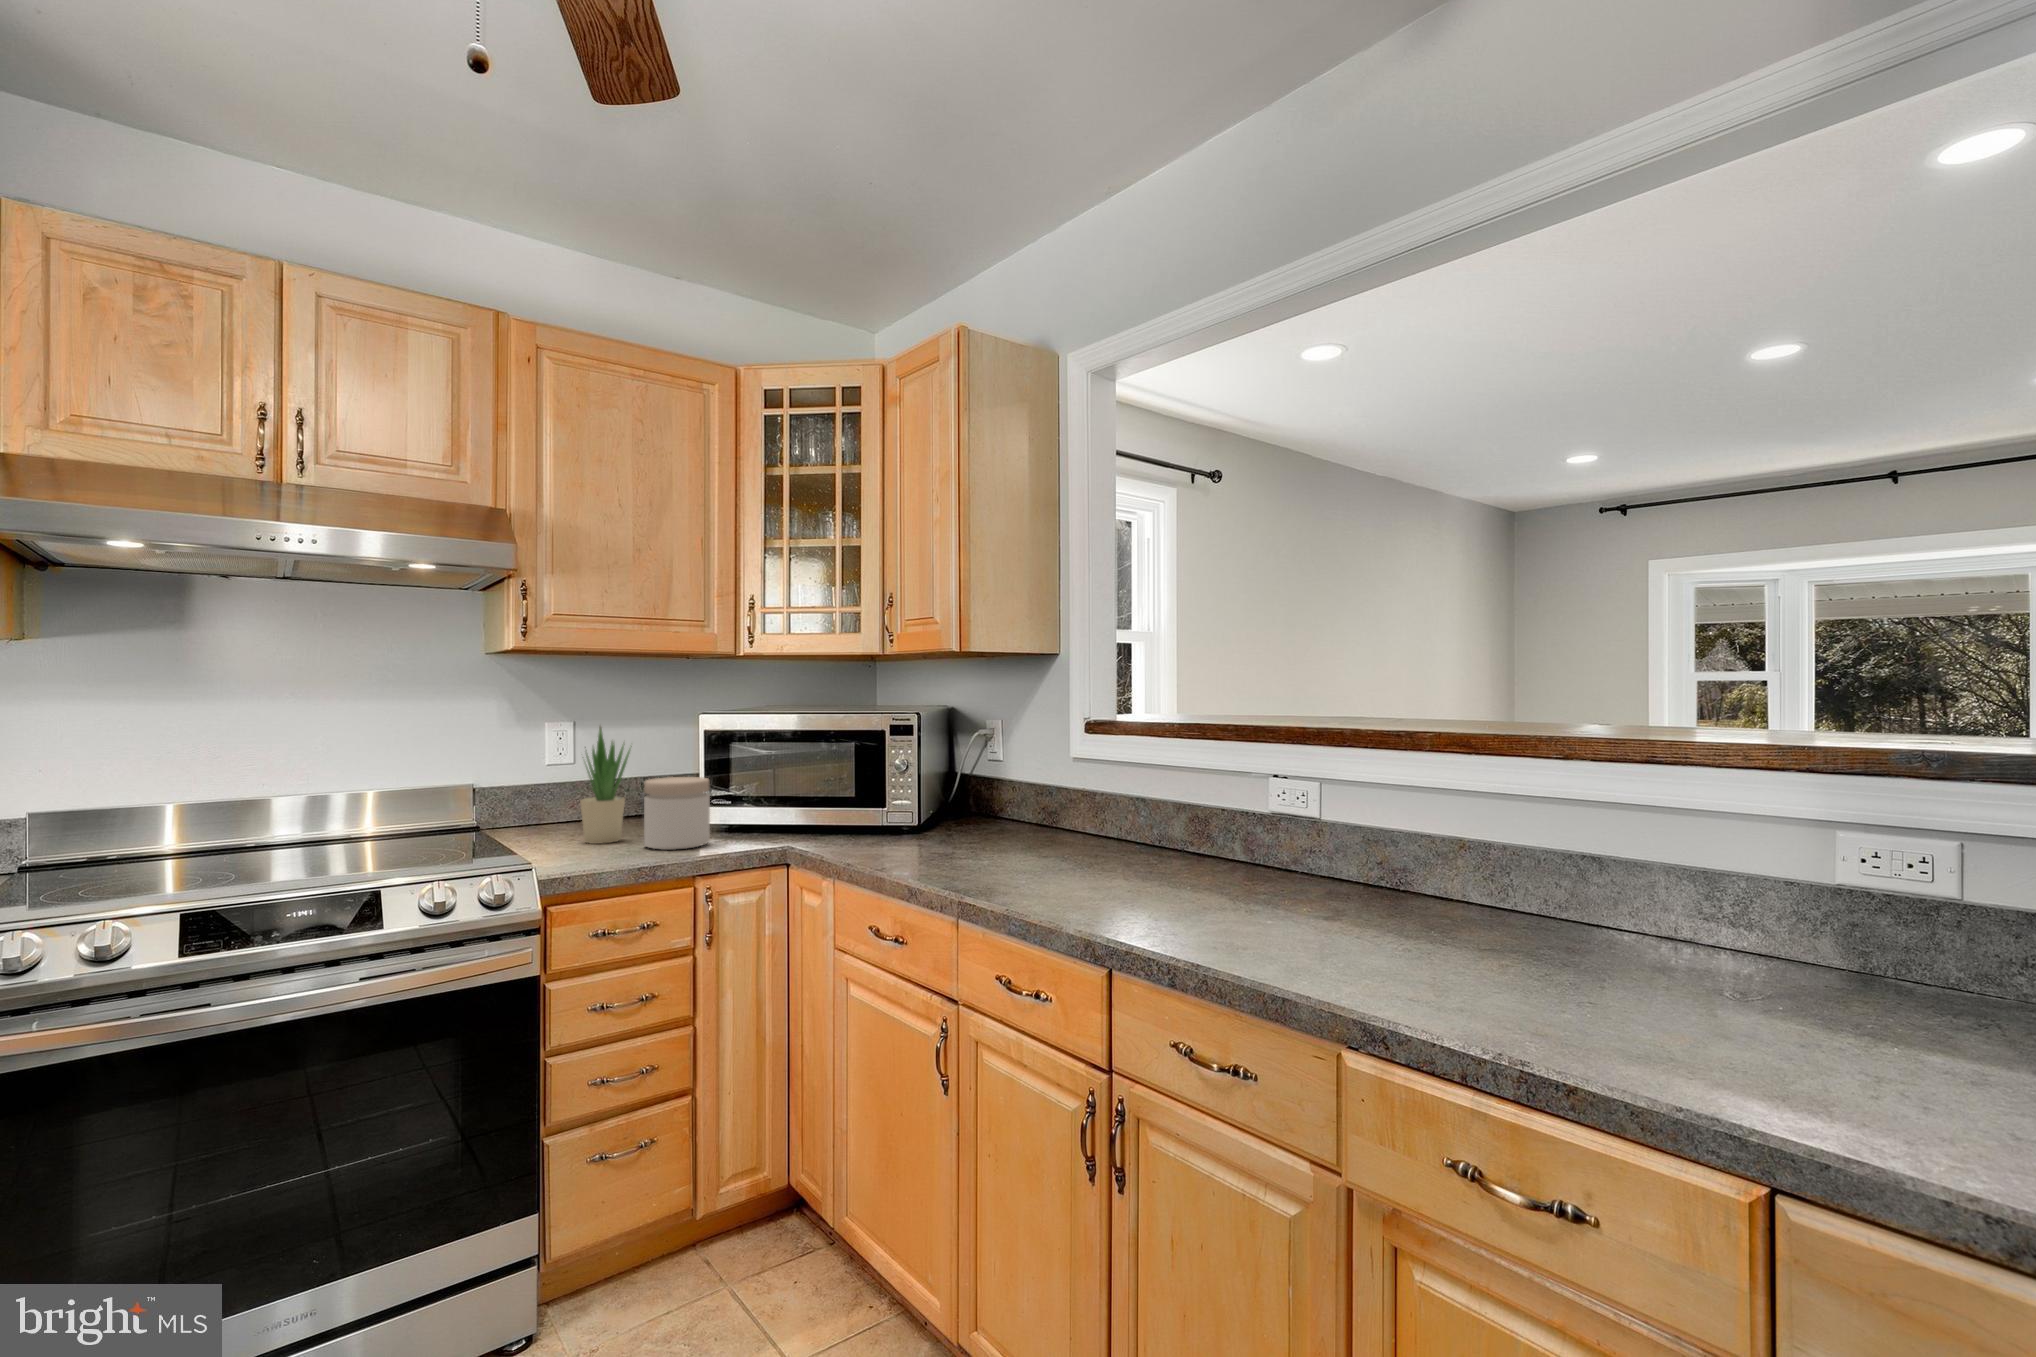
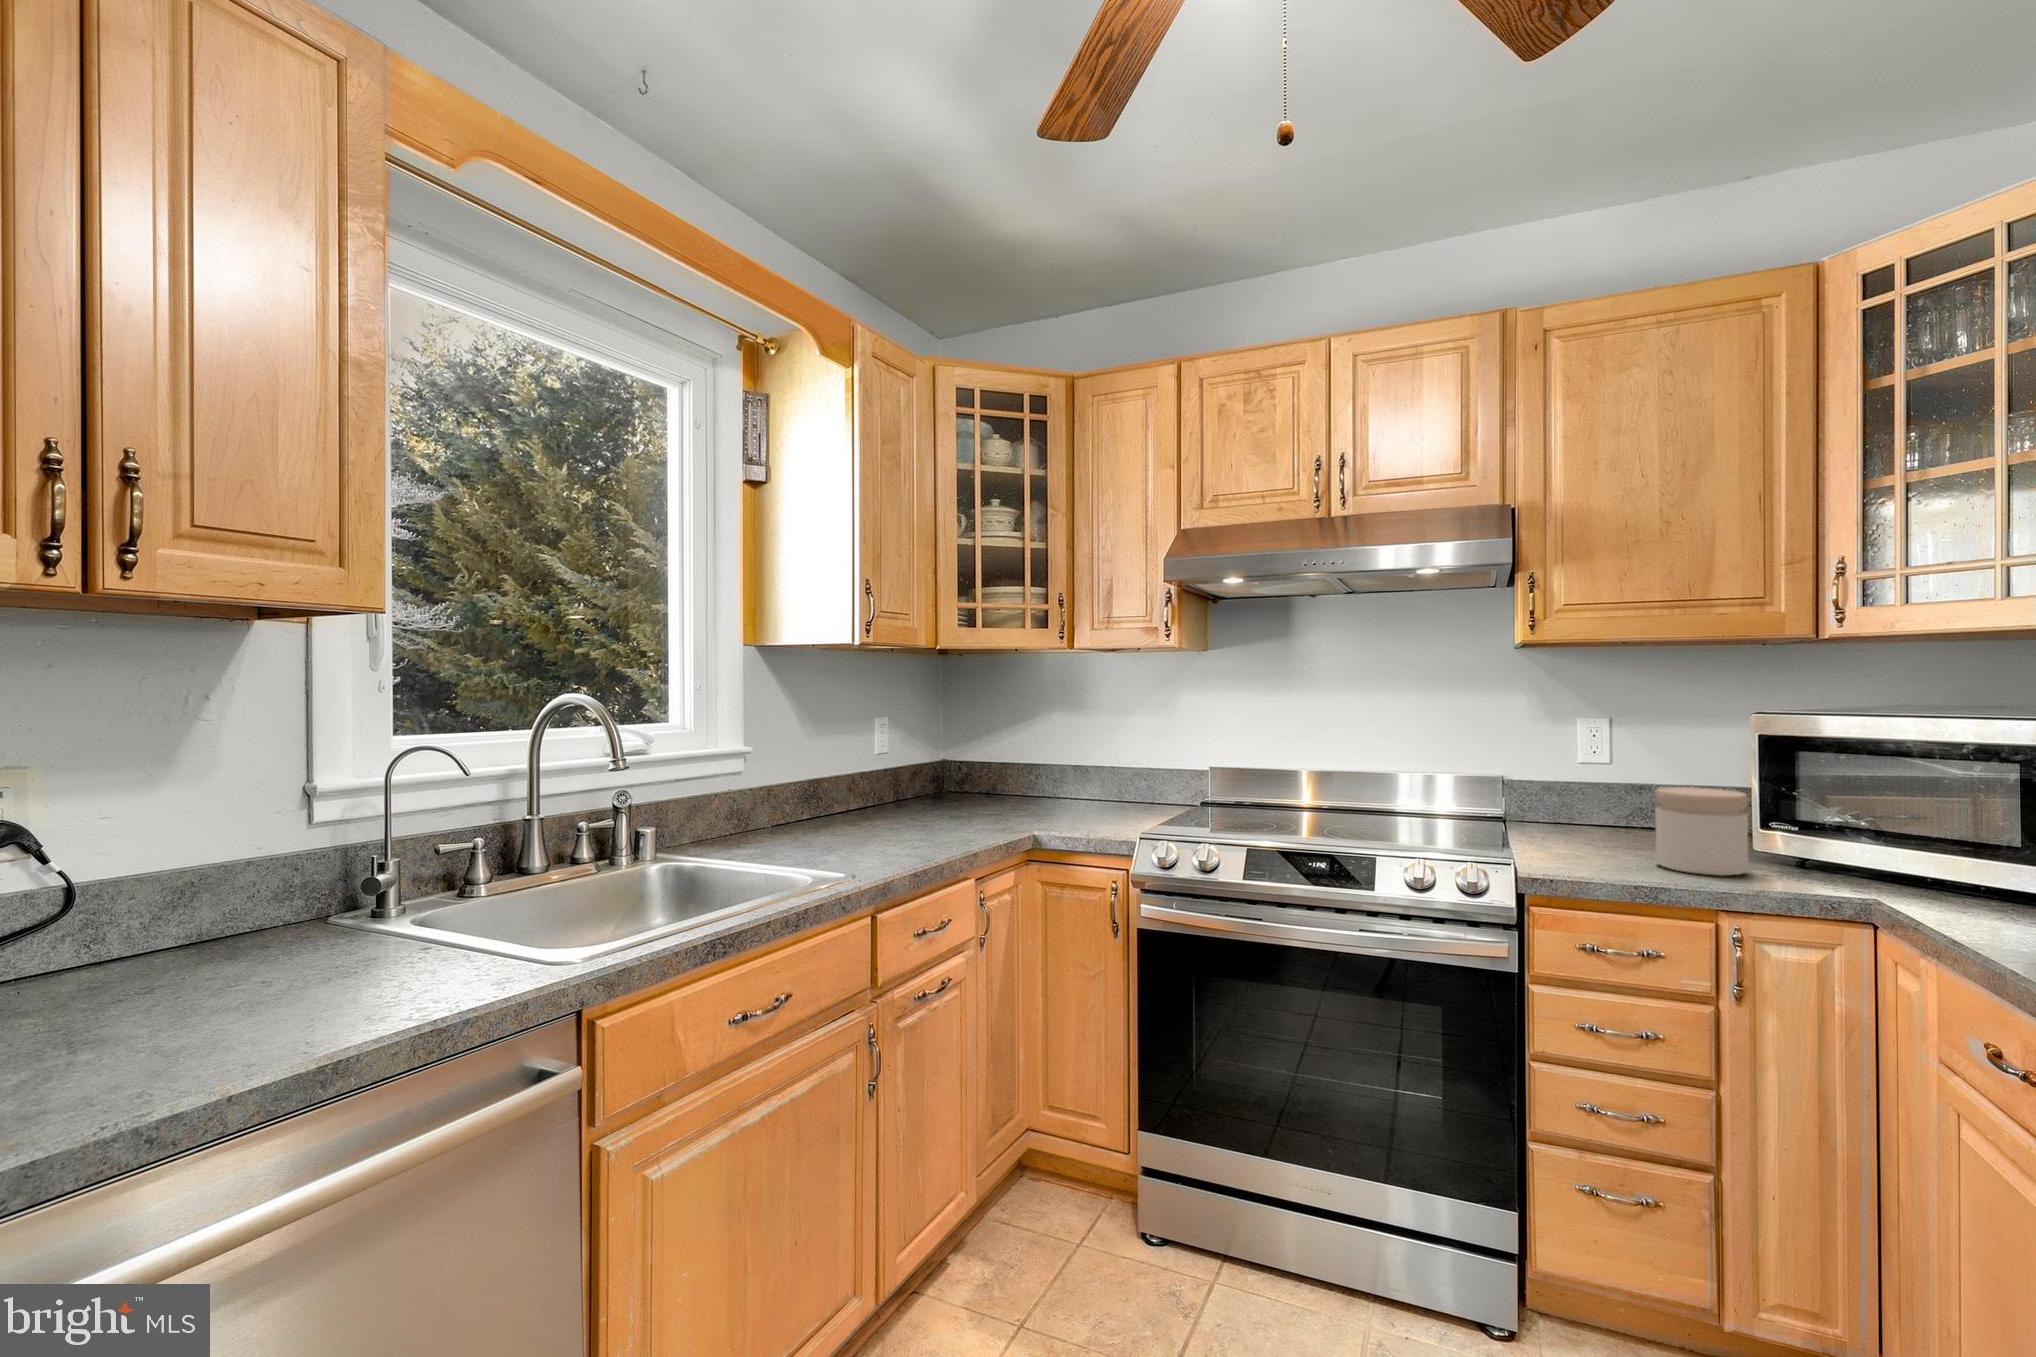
potted plant: present [580,727,632,844] -> none [1590,721,1655,853]

